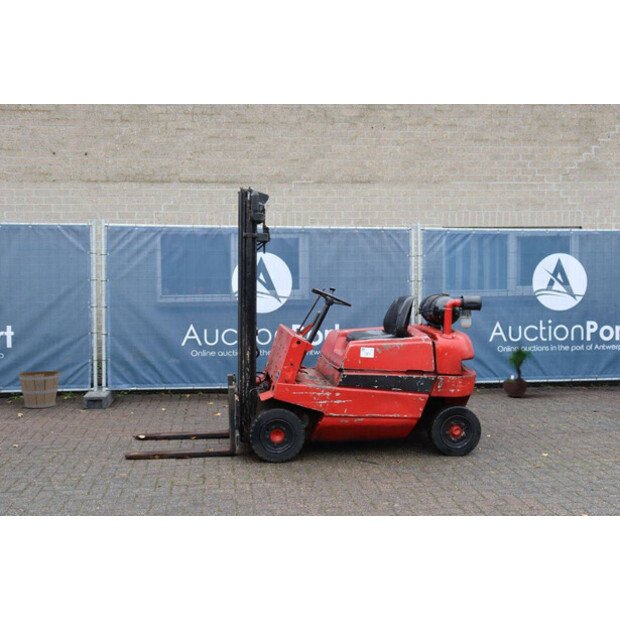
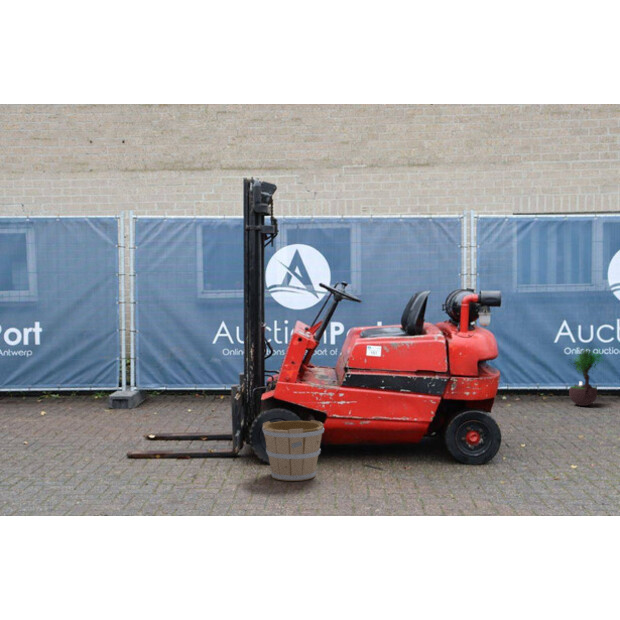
wooden bucket: present [19,370,61,408] -> present [262,420,324,481]

